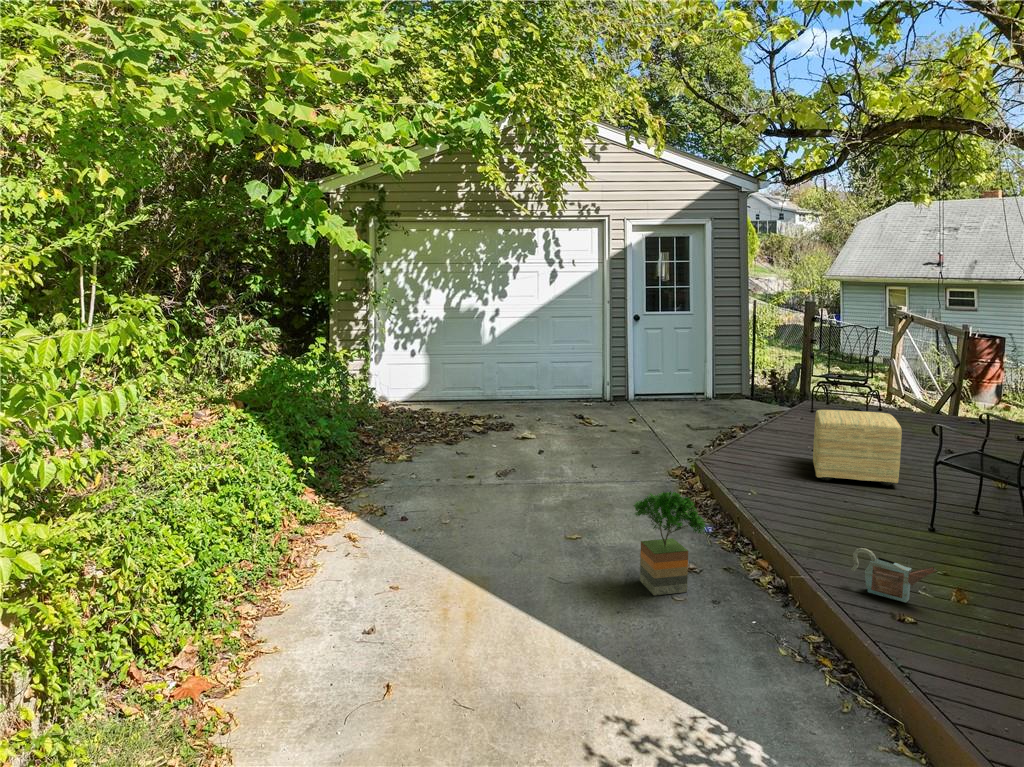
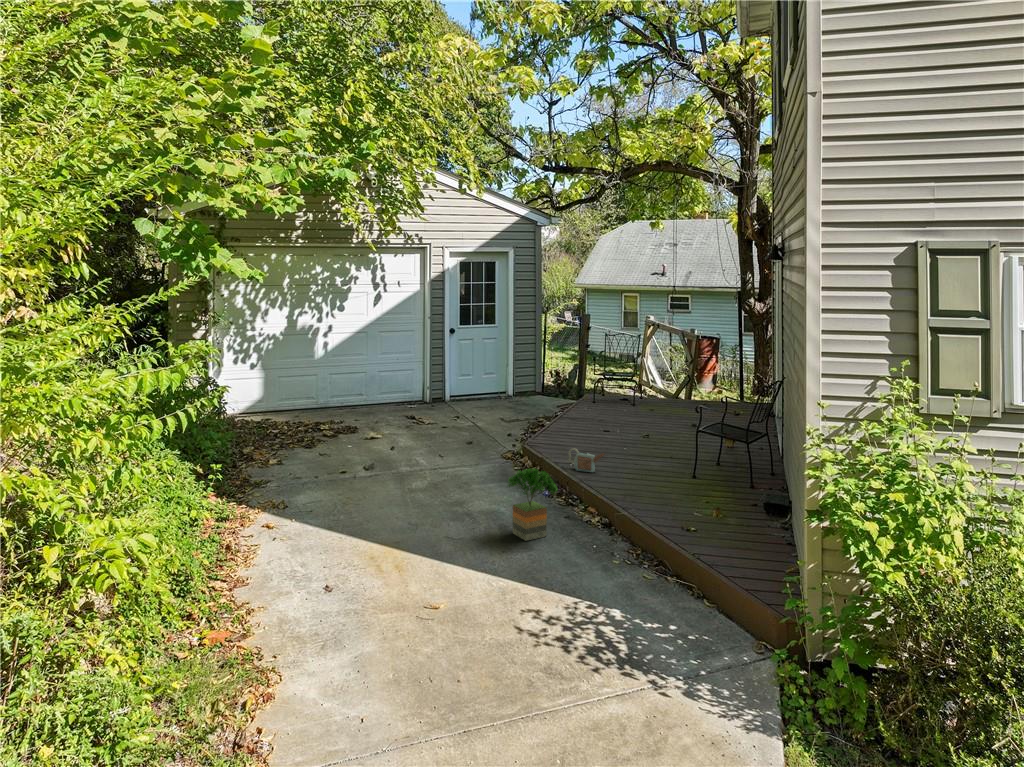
ottoman: present [813,410,902,485] -> none [606,404,665,455]
watering can: present [851,548,937,603] -> present [568,448,605,472]

